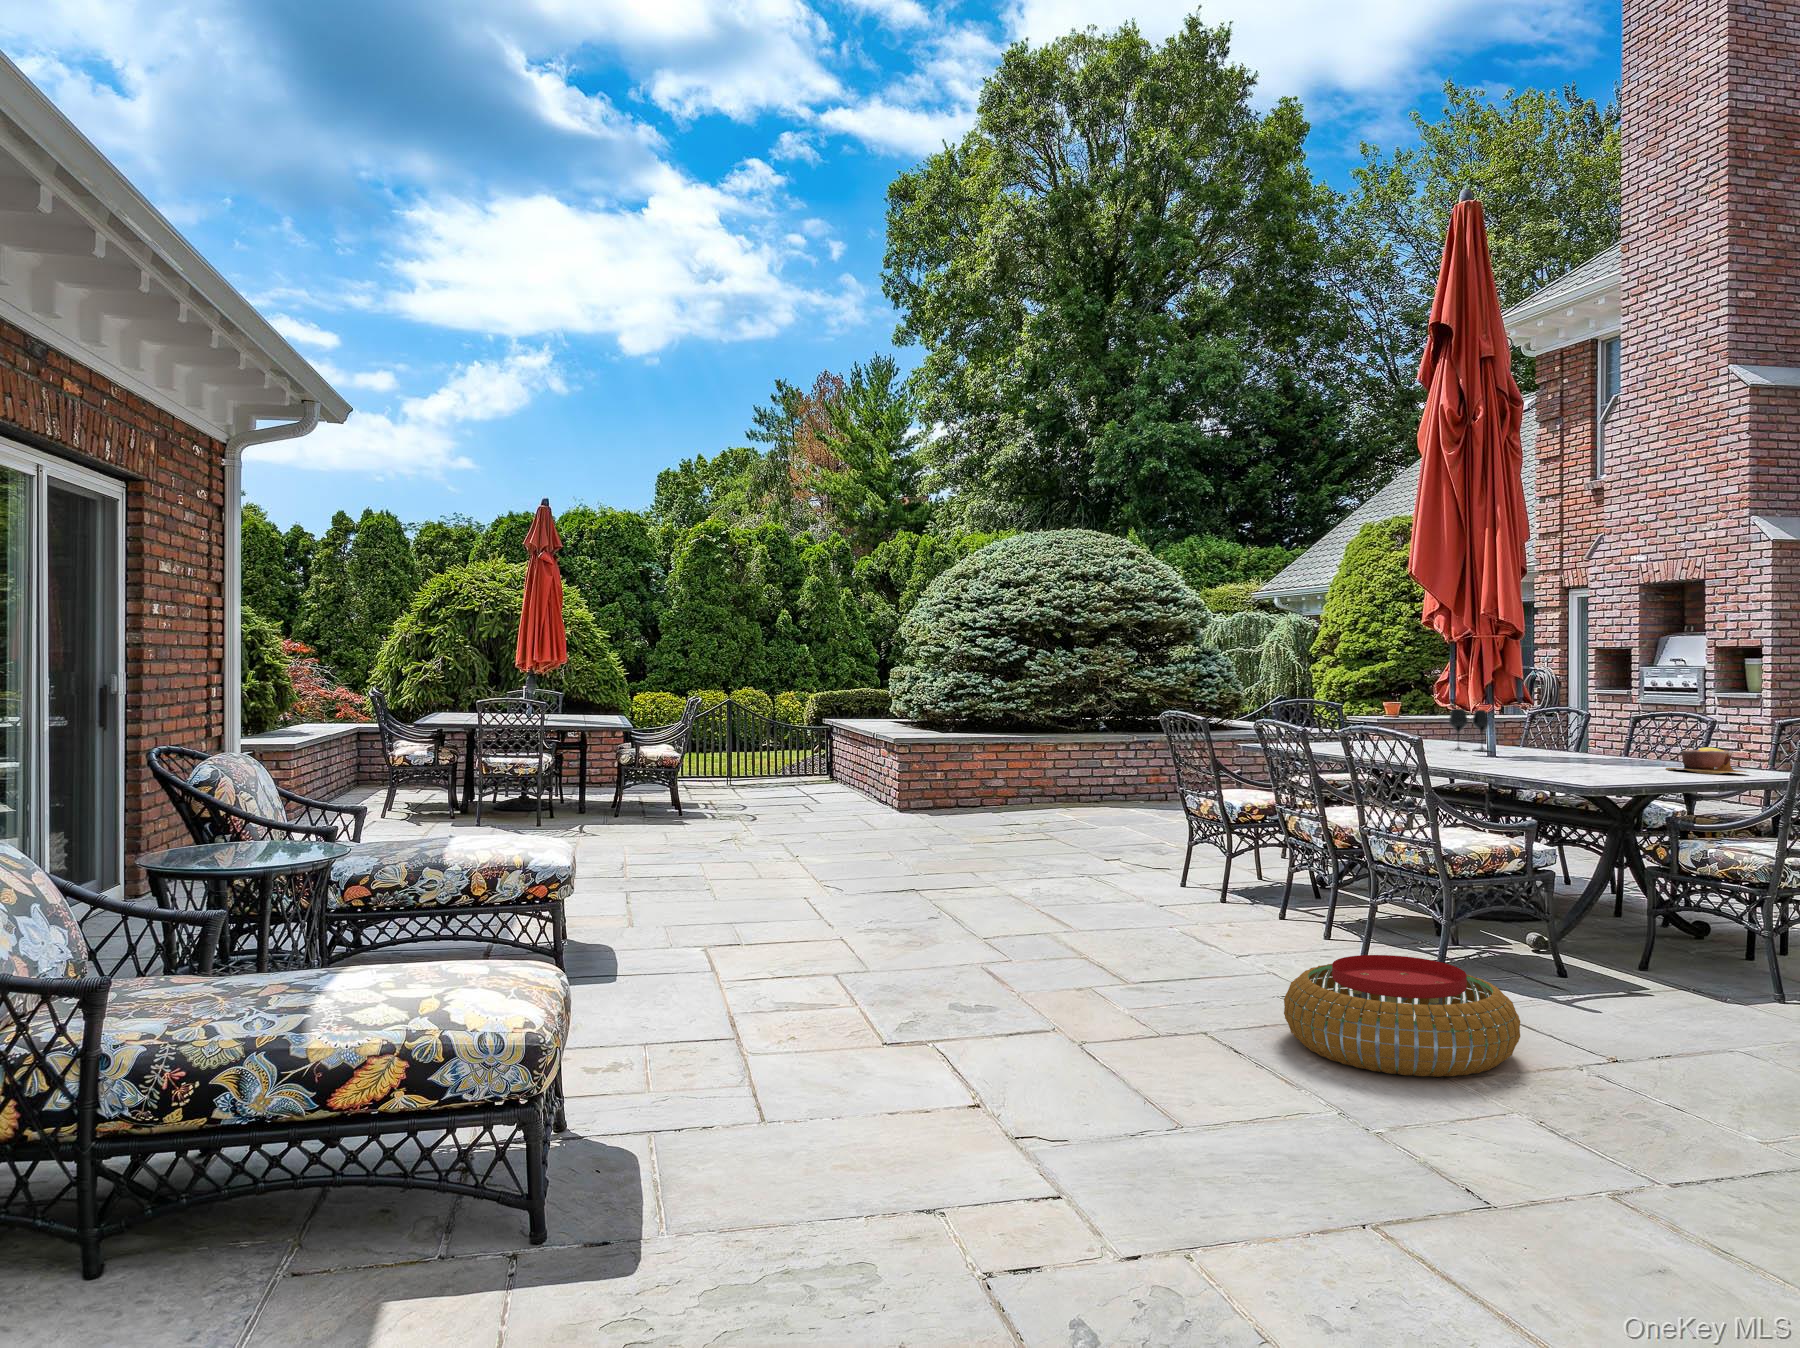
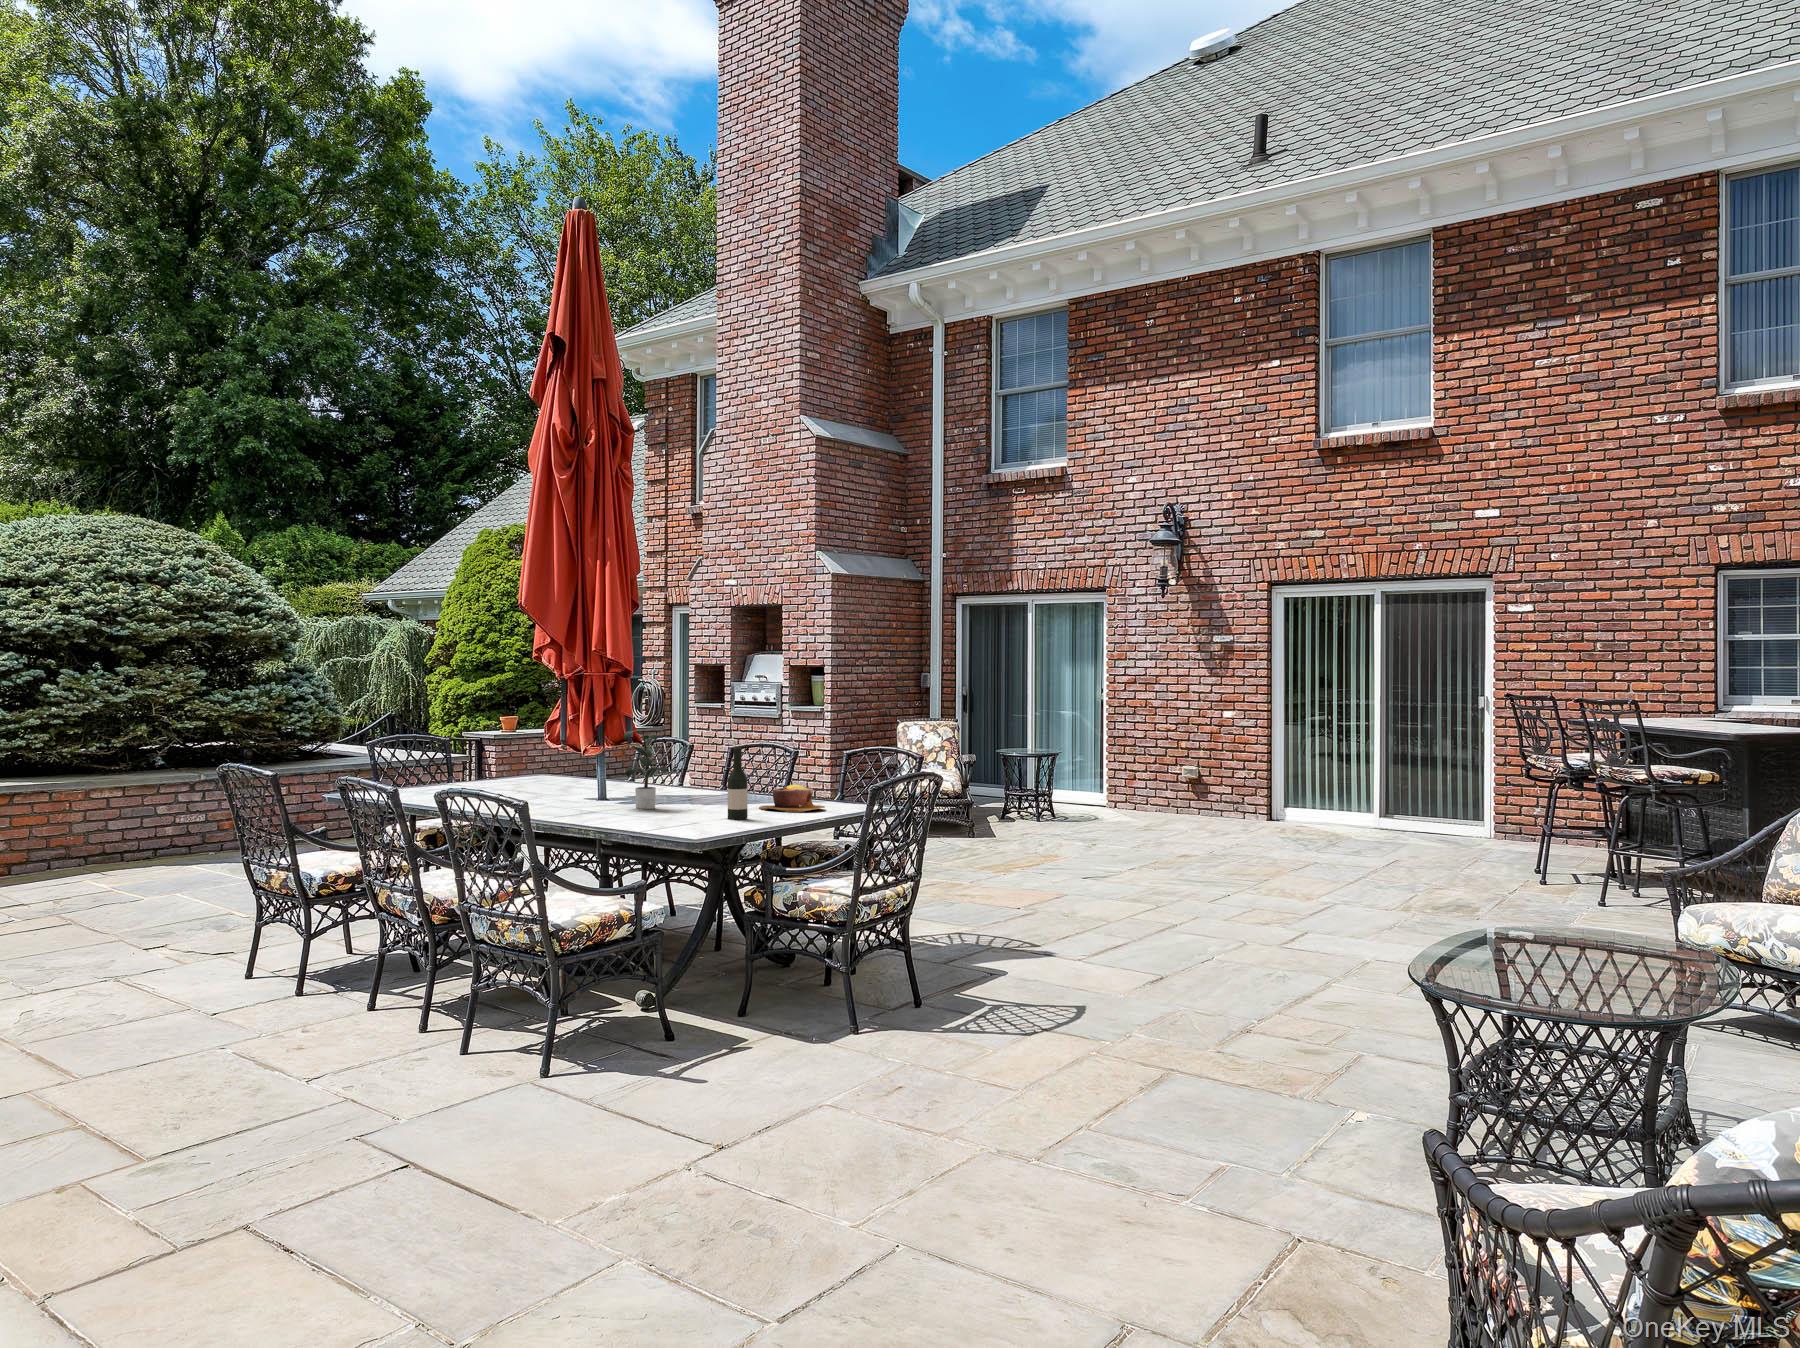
potted plant: none [1503,686,1577,763] -> present [624,730,667,809]
wine bottle: none [1628,701,1651,774] -> present [728,746,748,820]
wine glass: present [1449,709,1488,751] -> none [560,747,603,793]
pouf: present [1284,955,1520,1077] -> none [352,1074,627,1241]

